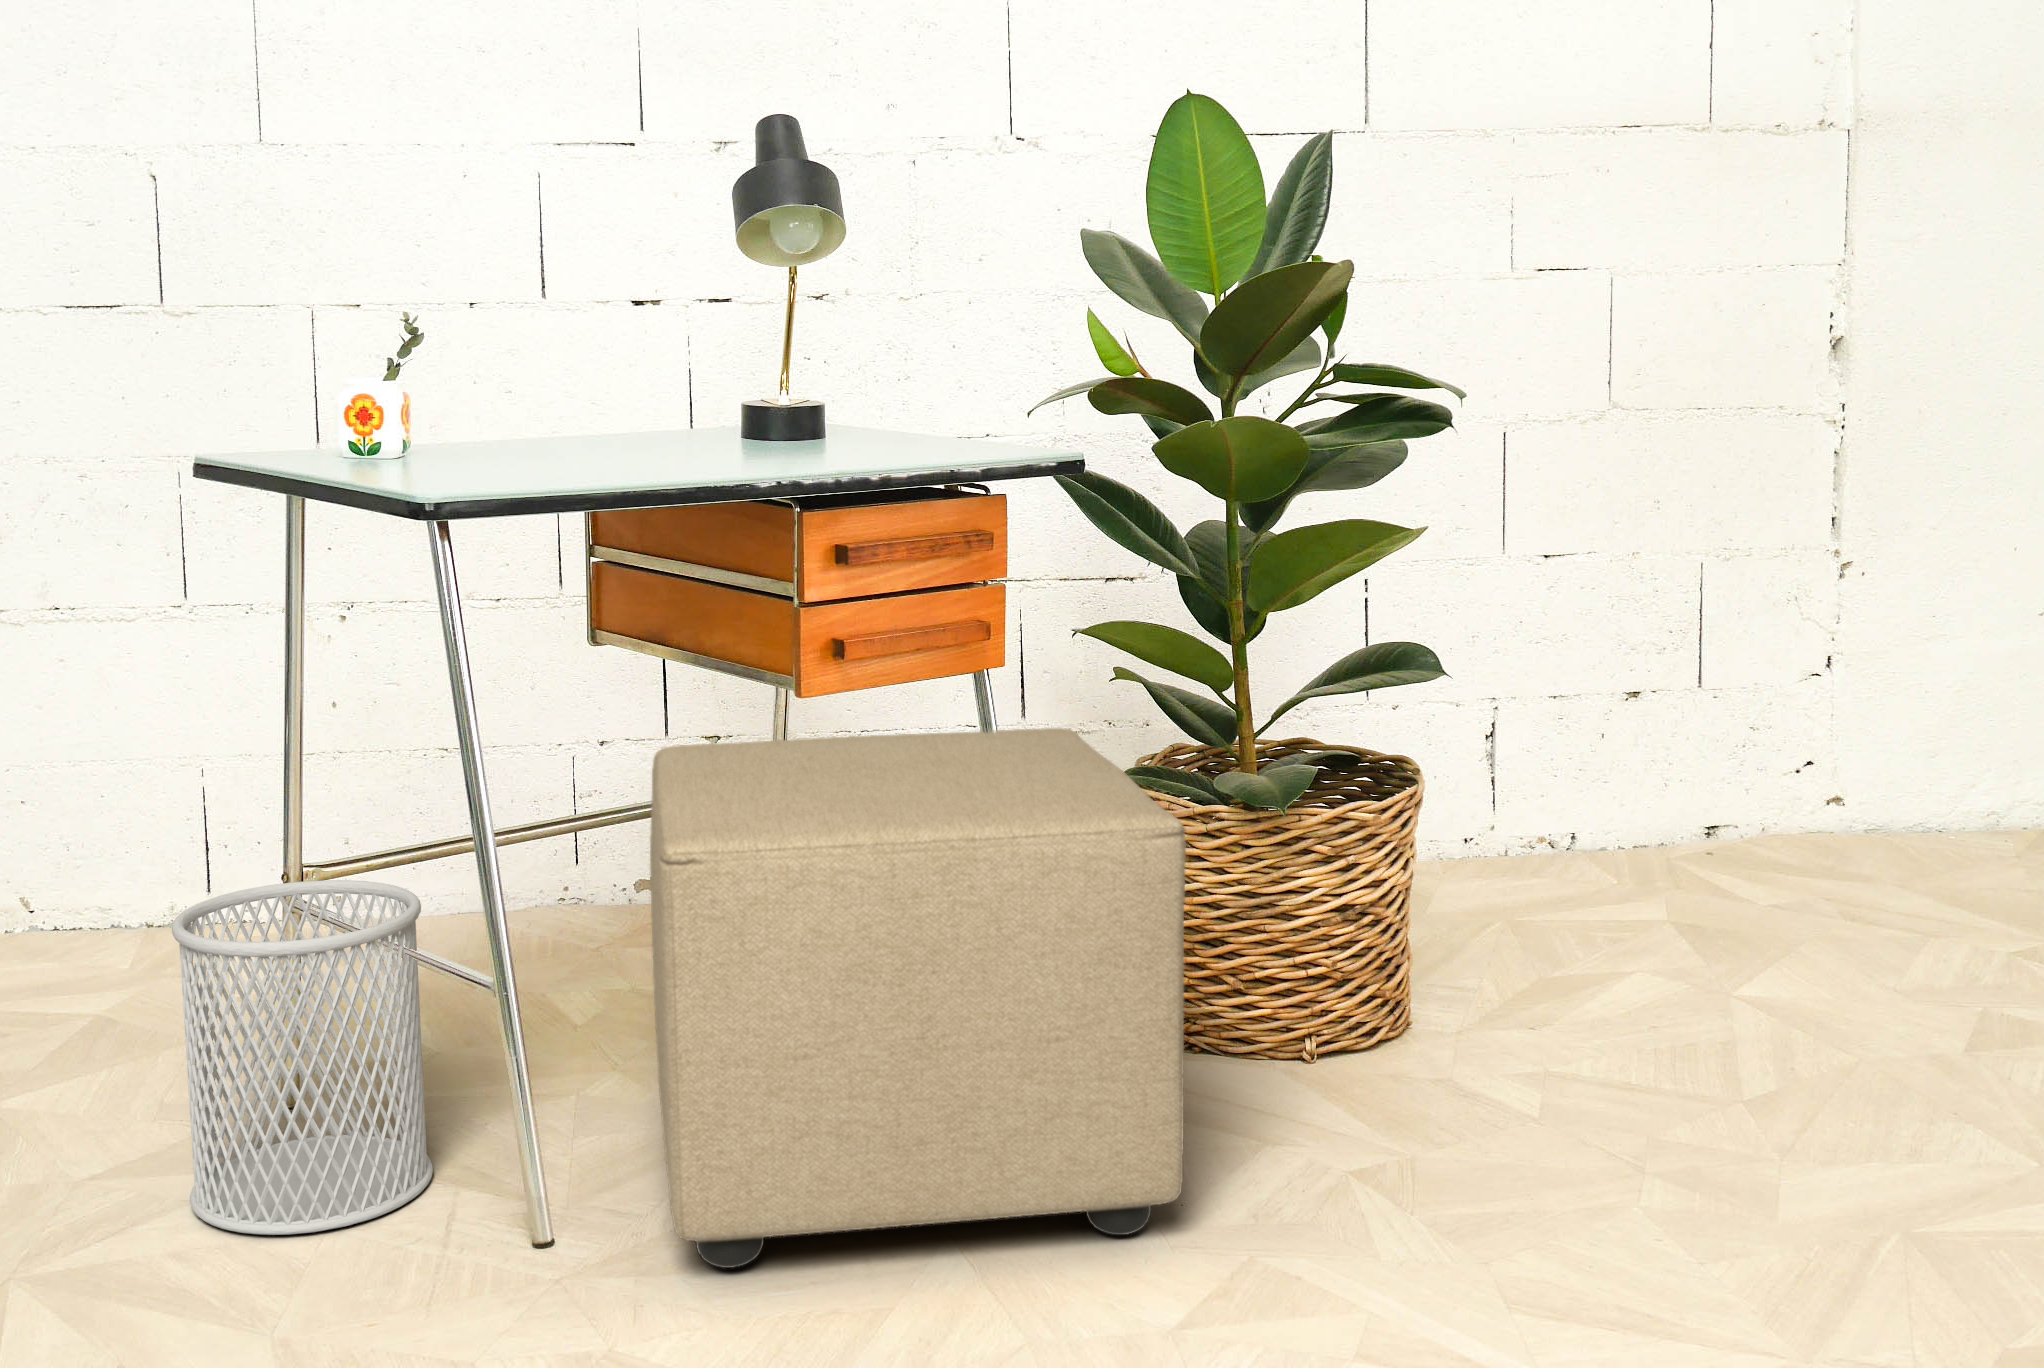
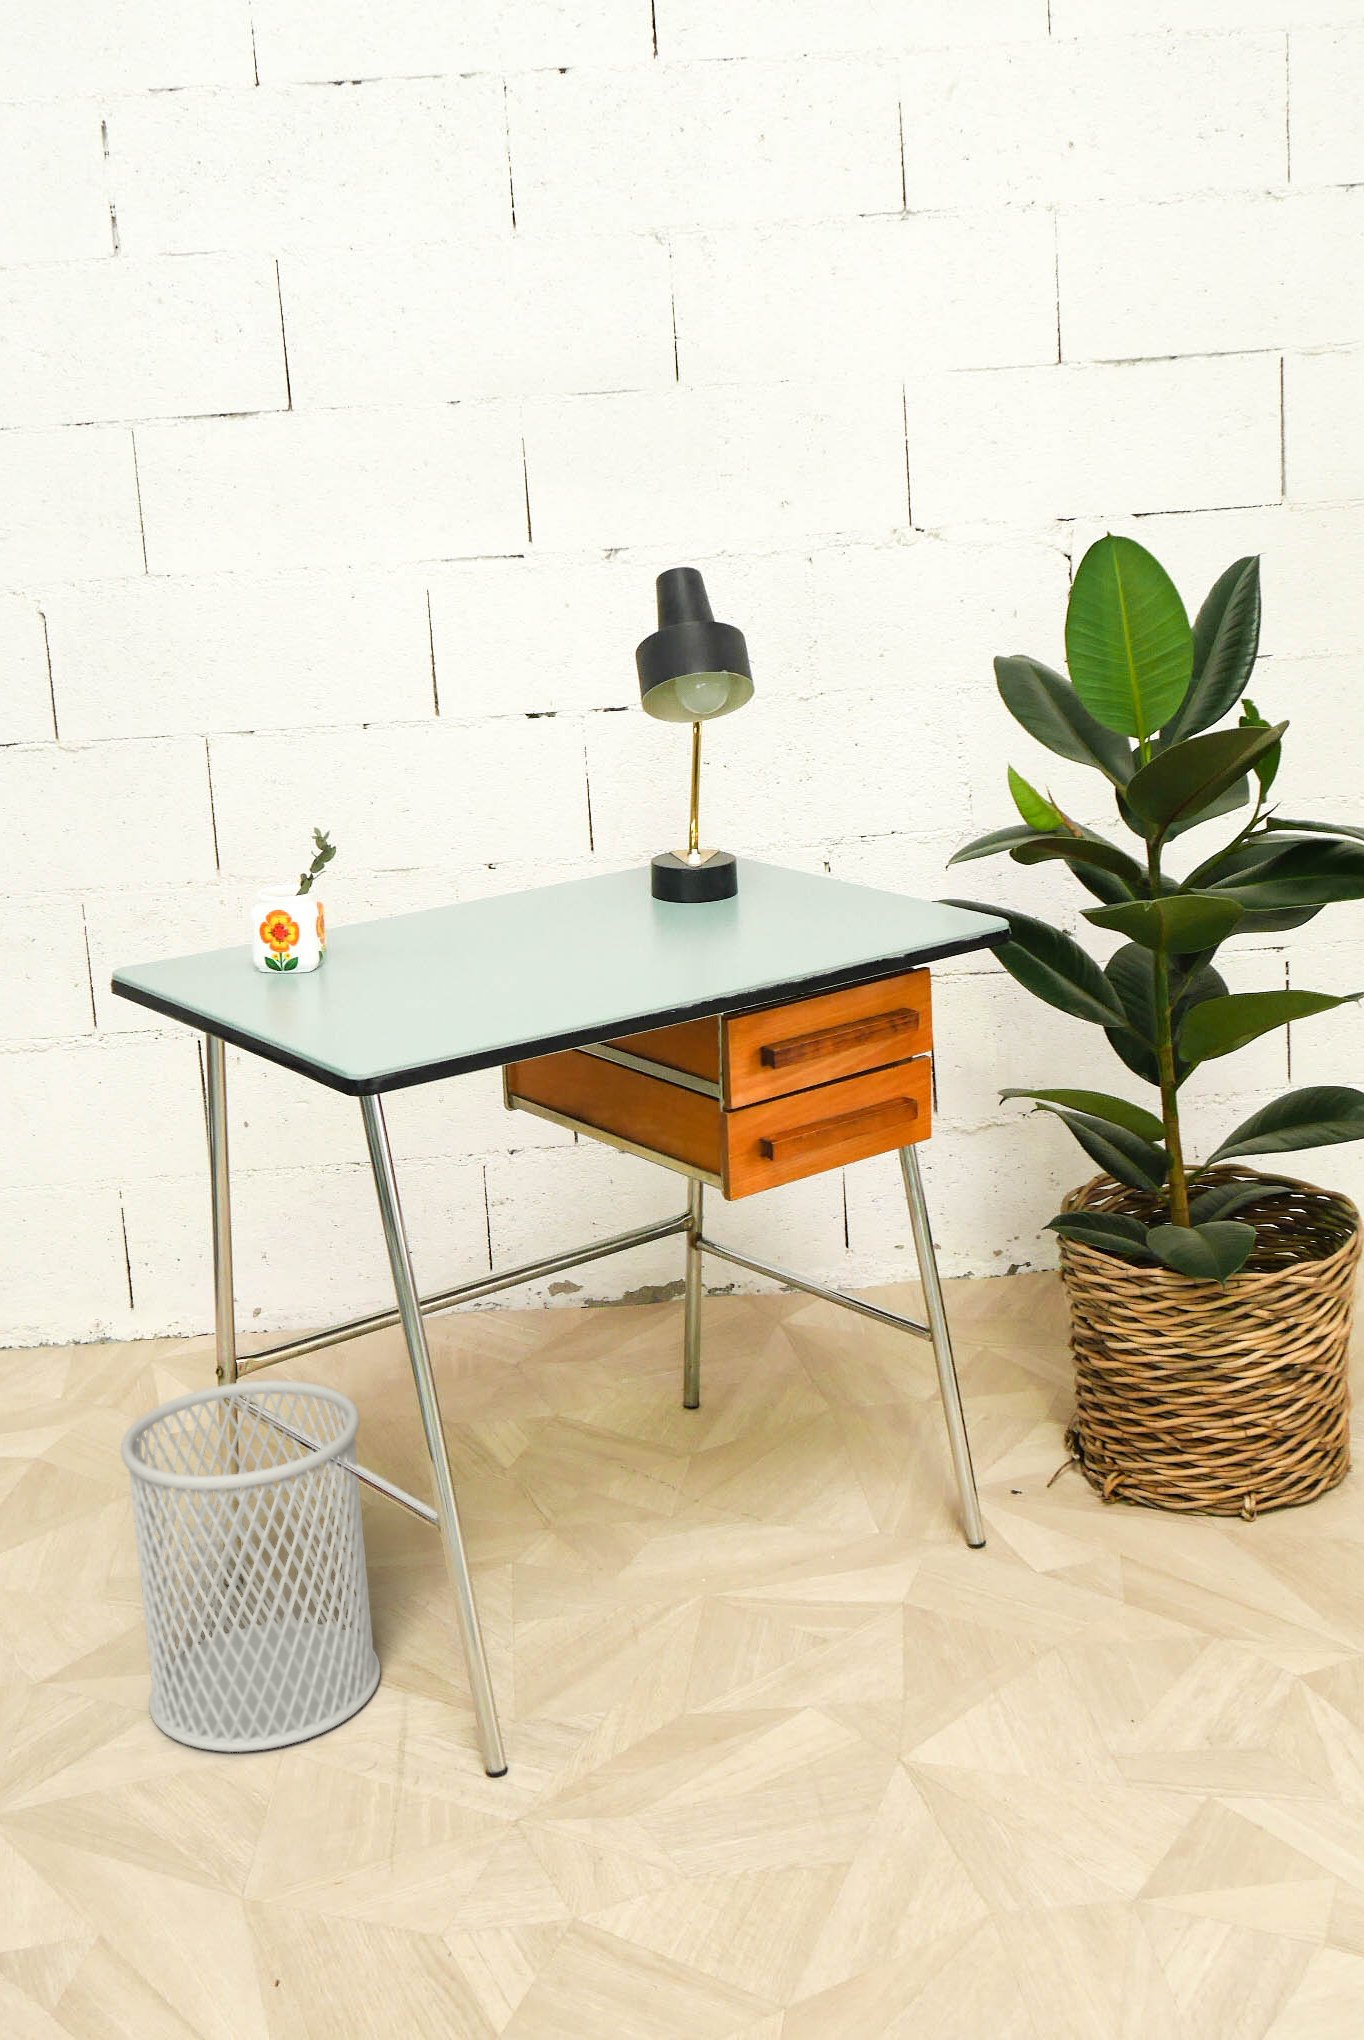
ottoman: present [650,728,1186,1268] -> none [579,1199,1136,1801]

